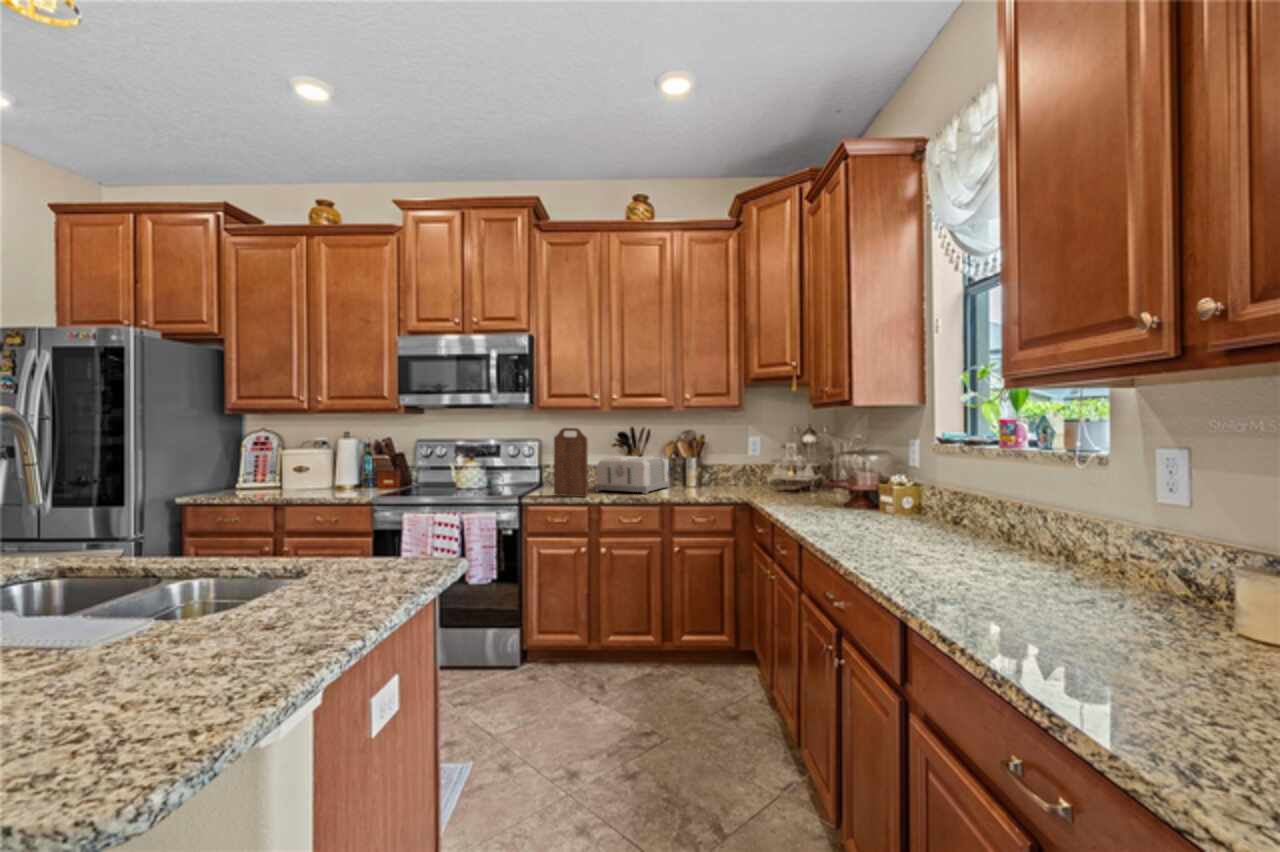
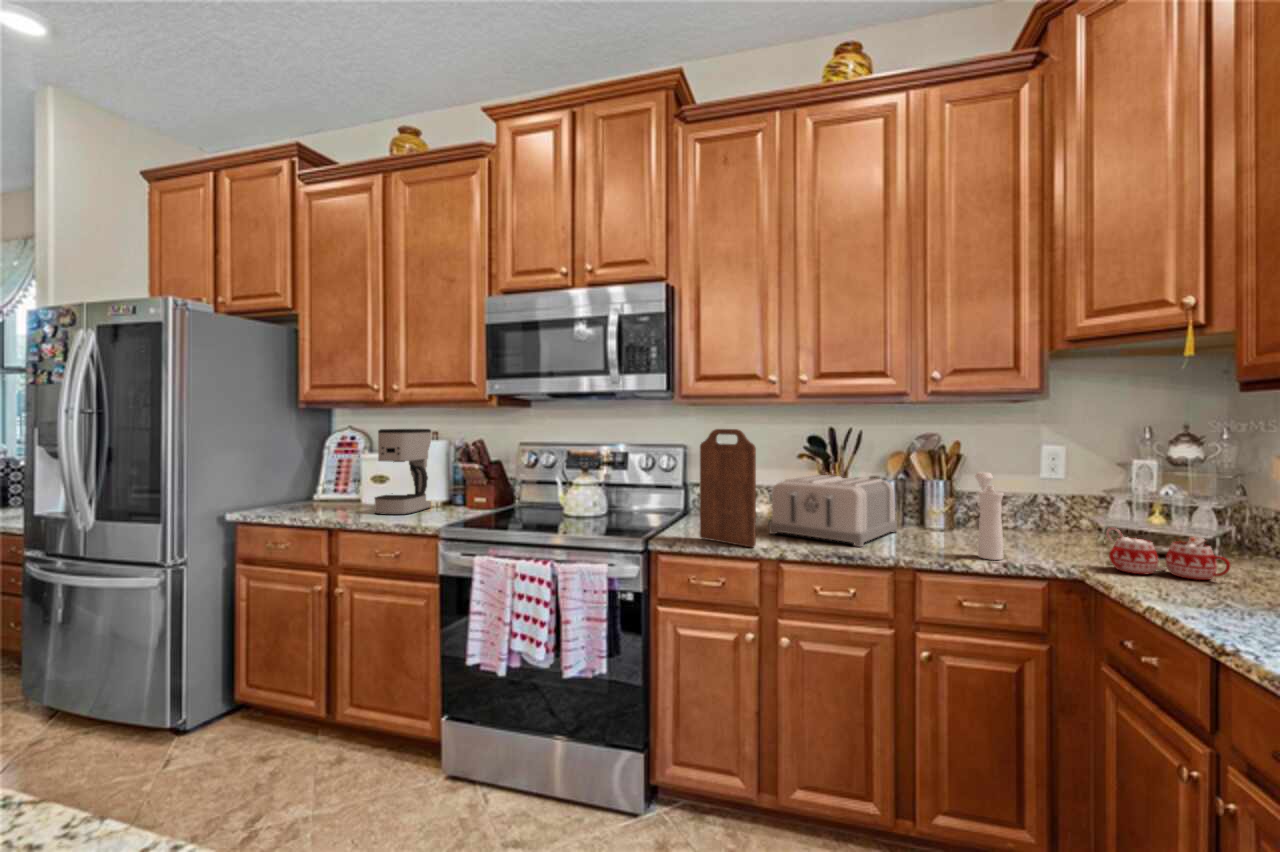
coffee maker: none [302,430,346,494] -> present [375,429,431,515]
pepper mill: none [704,450,716,495] -> present [975,472,1004,560]
mug: none [759,475,804,497] -> present [1106,527,1230,580]

